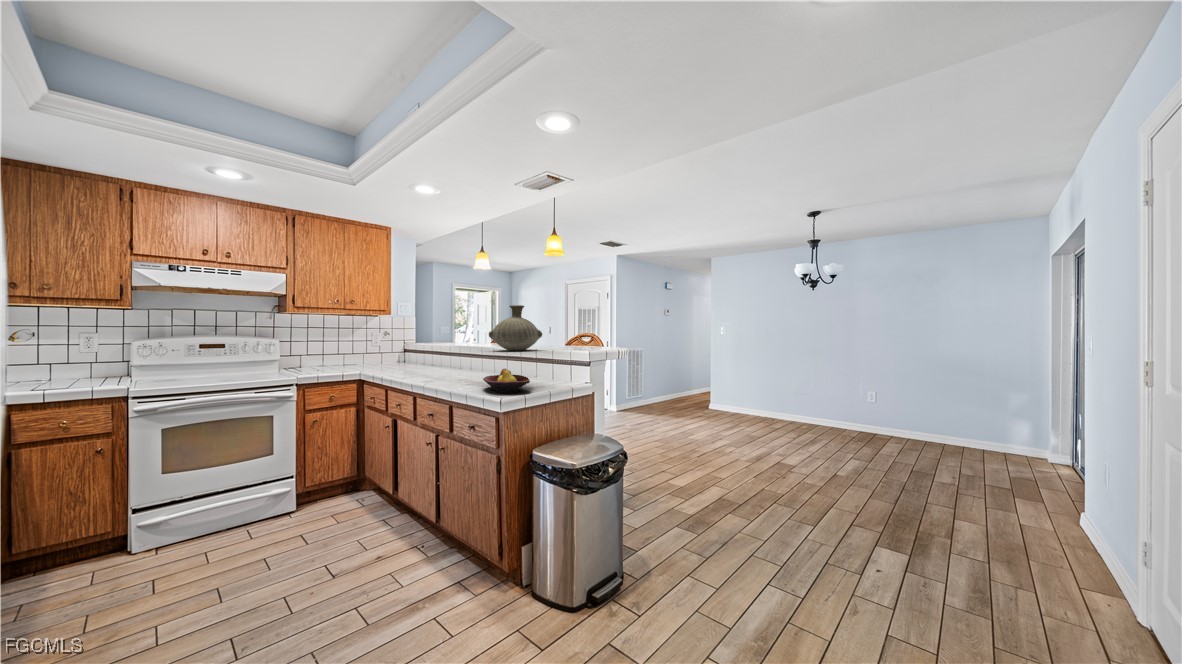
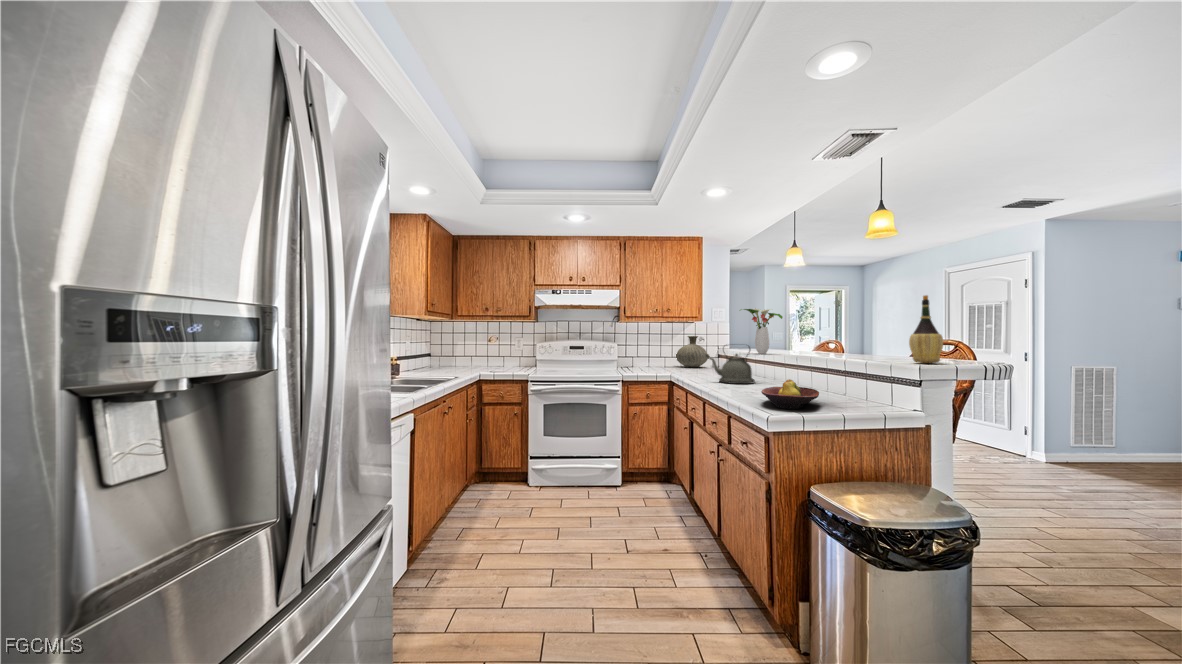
wine bottle: none [581,303,600,351] -> present [909,295,943,363]
flower arrangement: none [435,305,475,348] -> present [741,308,783,354]
vase: present [489,305,542,351] -> present [676,336,710,367]
kettle: none [413,339,456,376] -> present [709,347,754,384]

